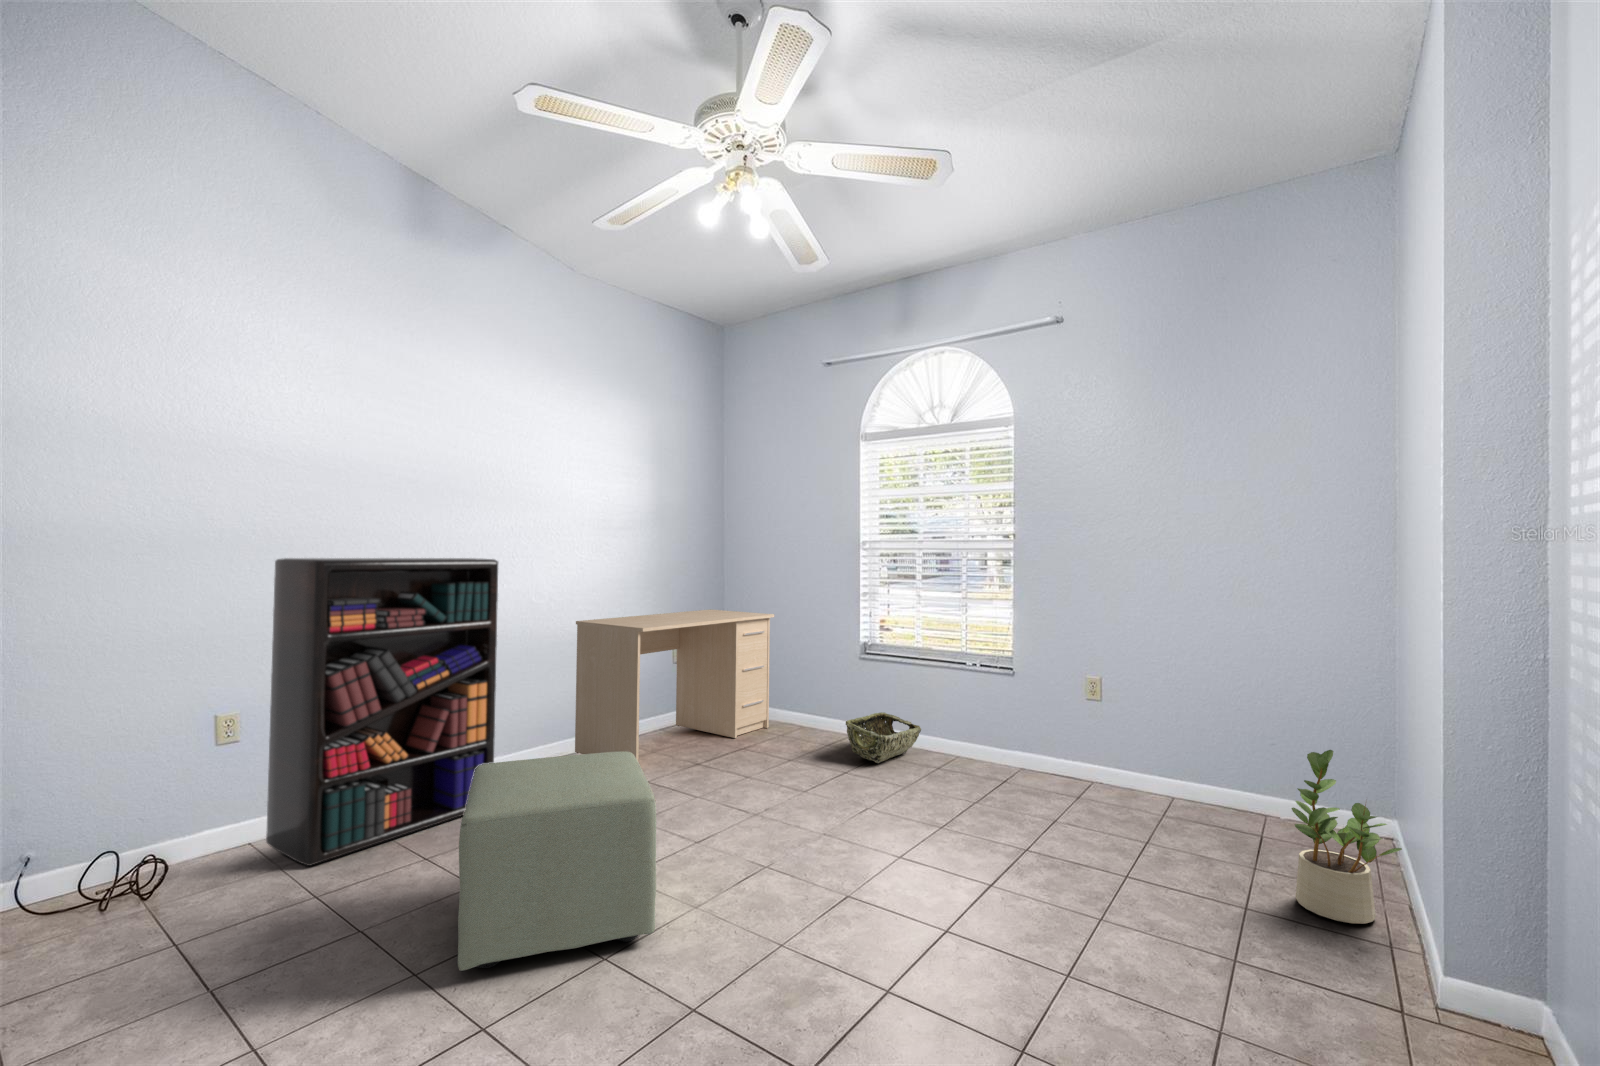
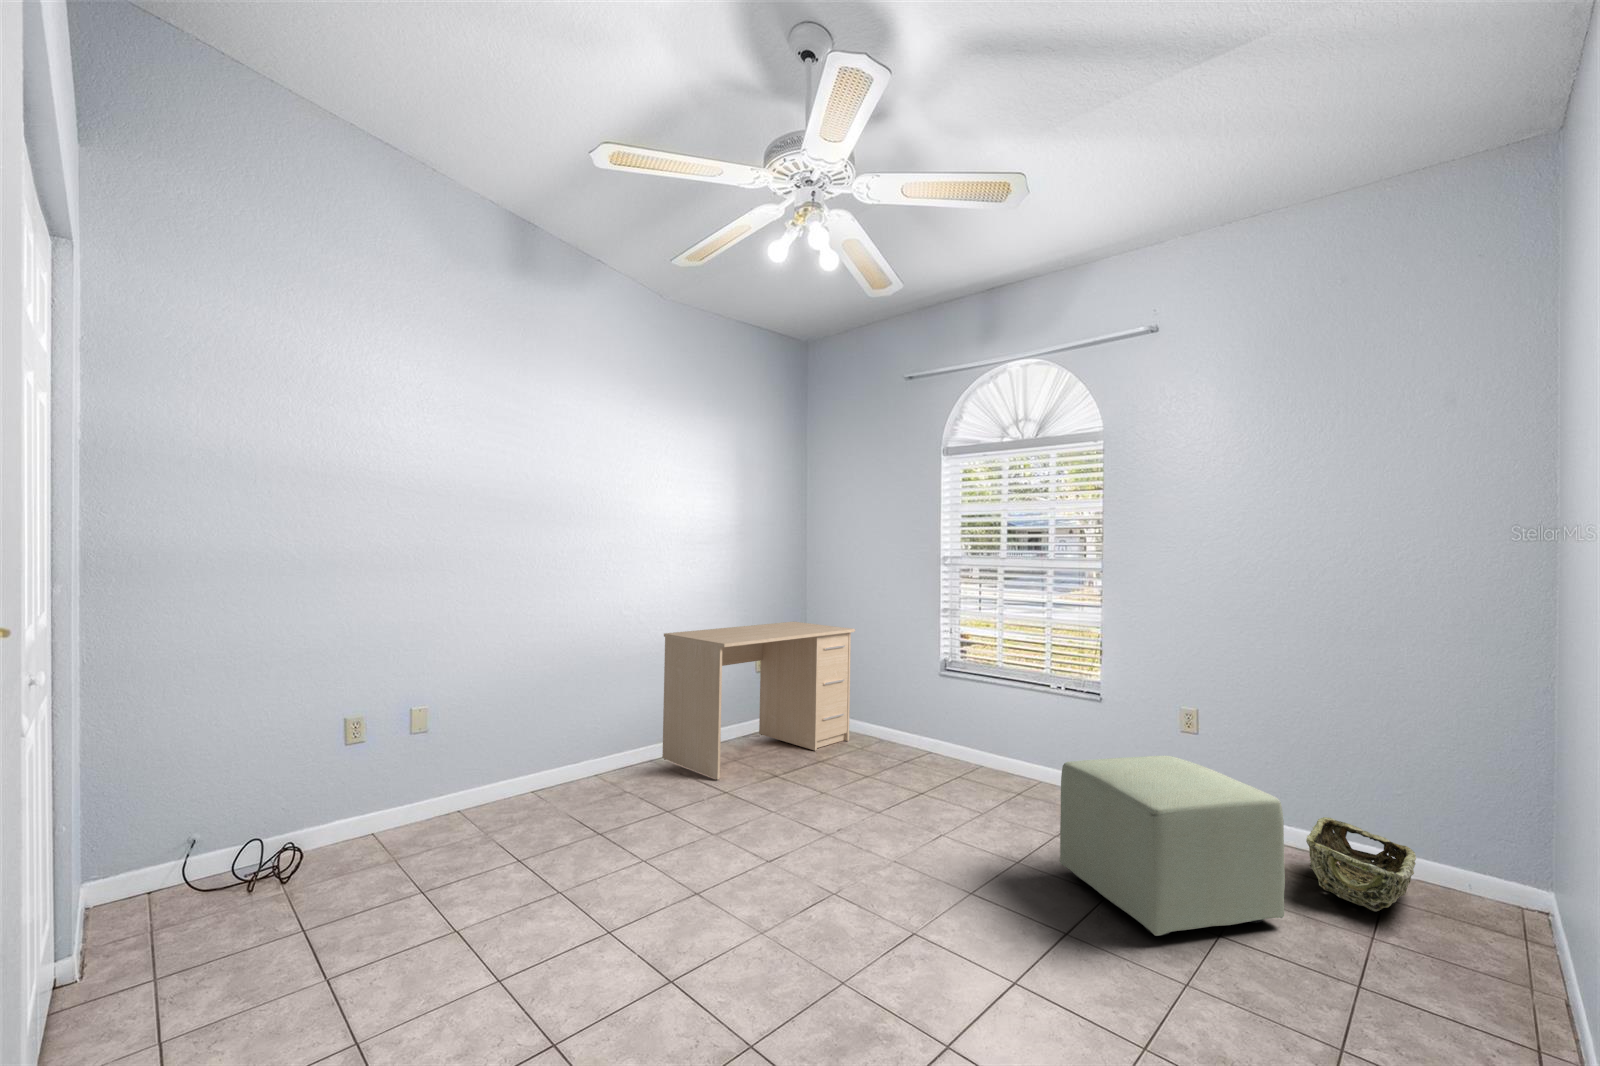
bookshelf: present [266,558,498,866] -> none [387,576,589,861]
woven basket: present [846,712,921,763] -> present [1306,817,1416,912]
potted plant: present [1292,750,1402,924] -> none [1414,817,1555,1019]
ottoman: present [458,751,656,971] -> present [1060,756,1285,936]

